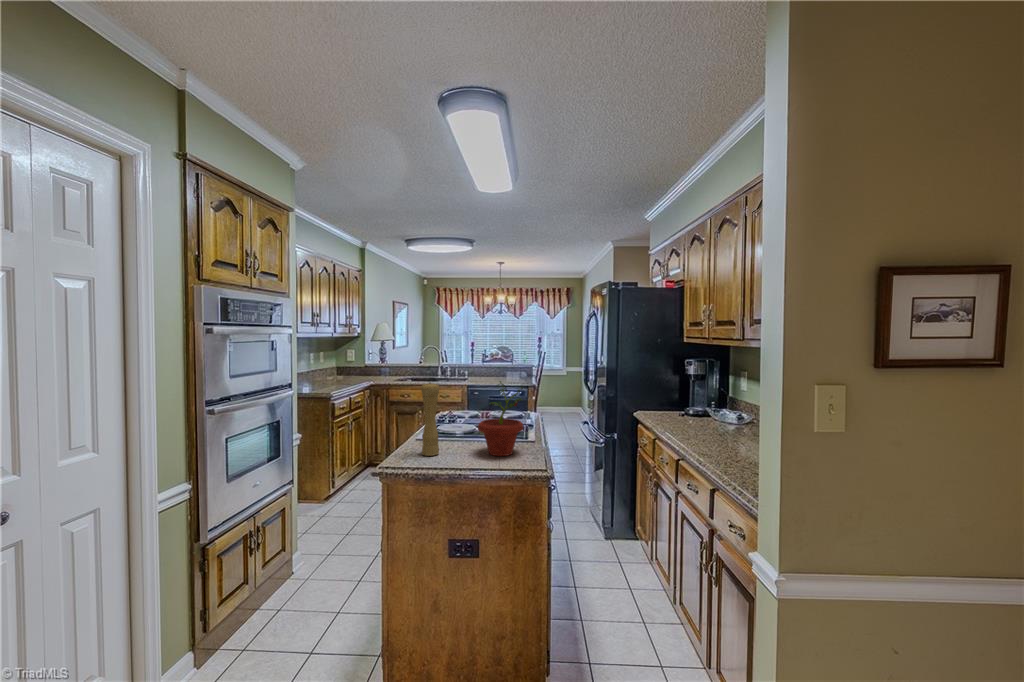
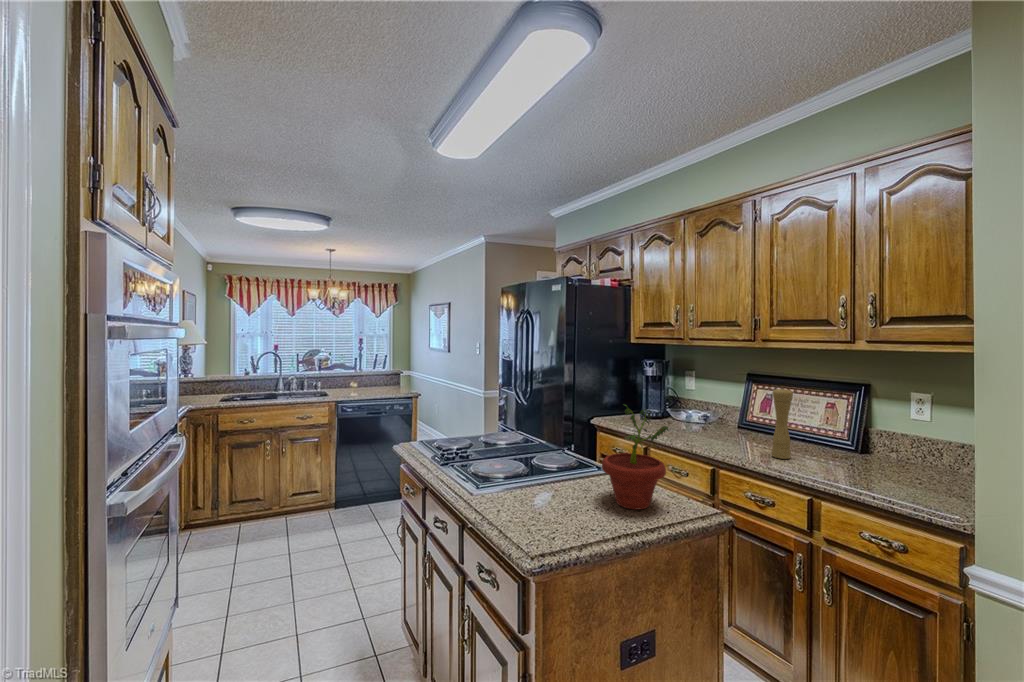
pepper mill: present [421,383,439,456] -> present [772,388,793,459]

